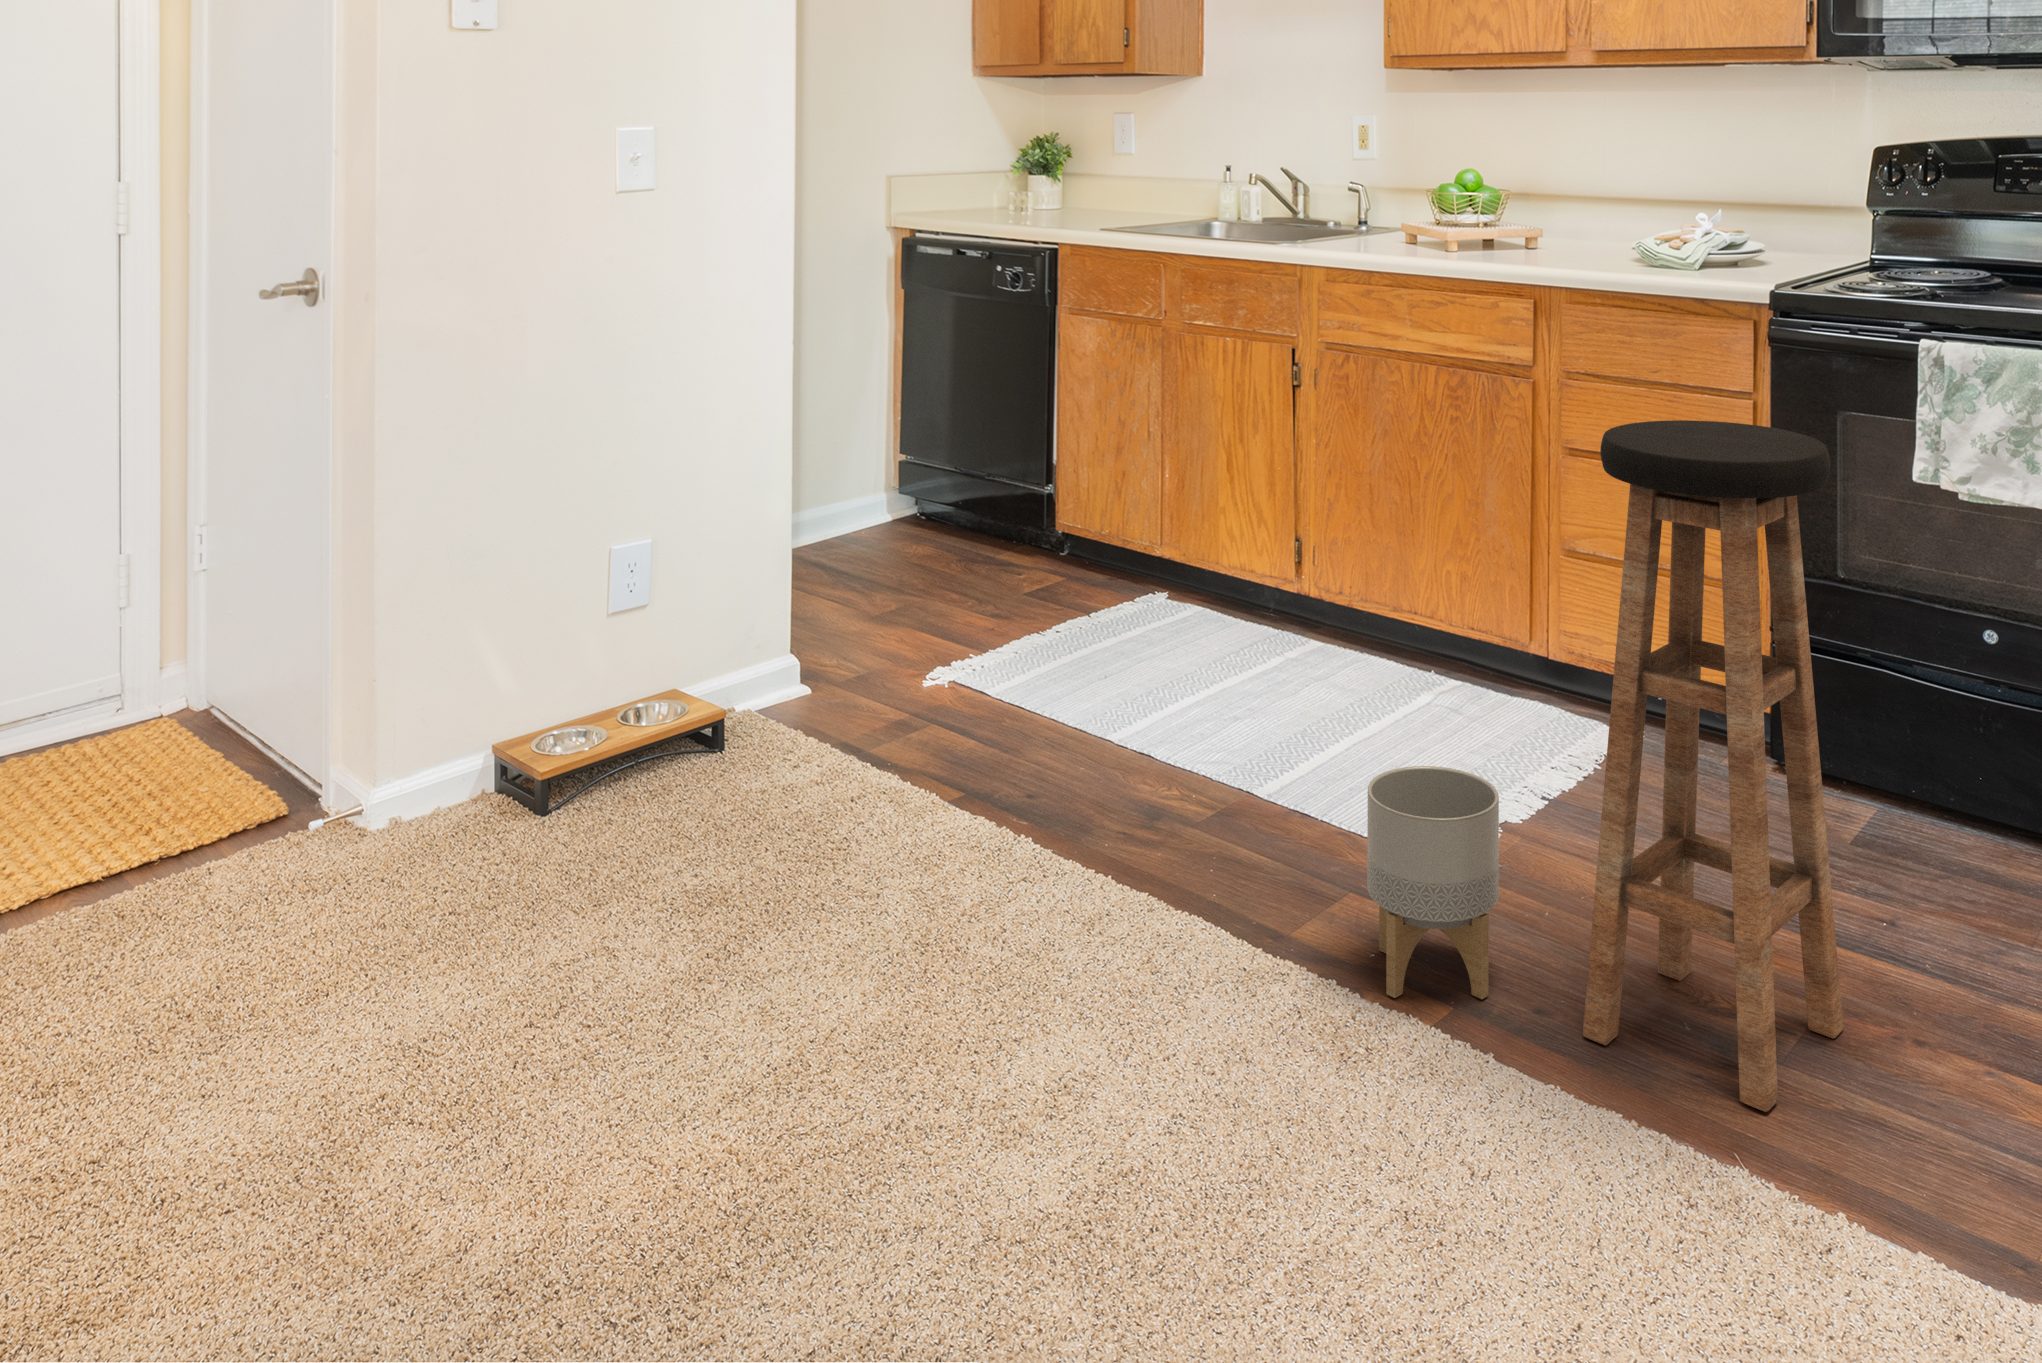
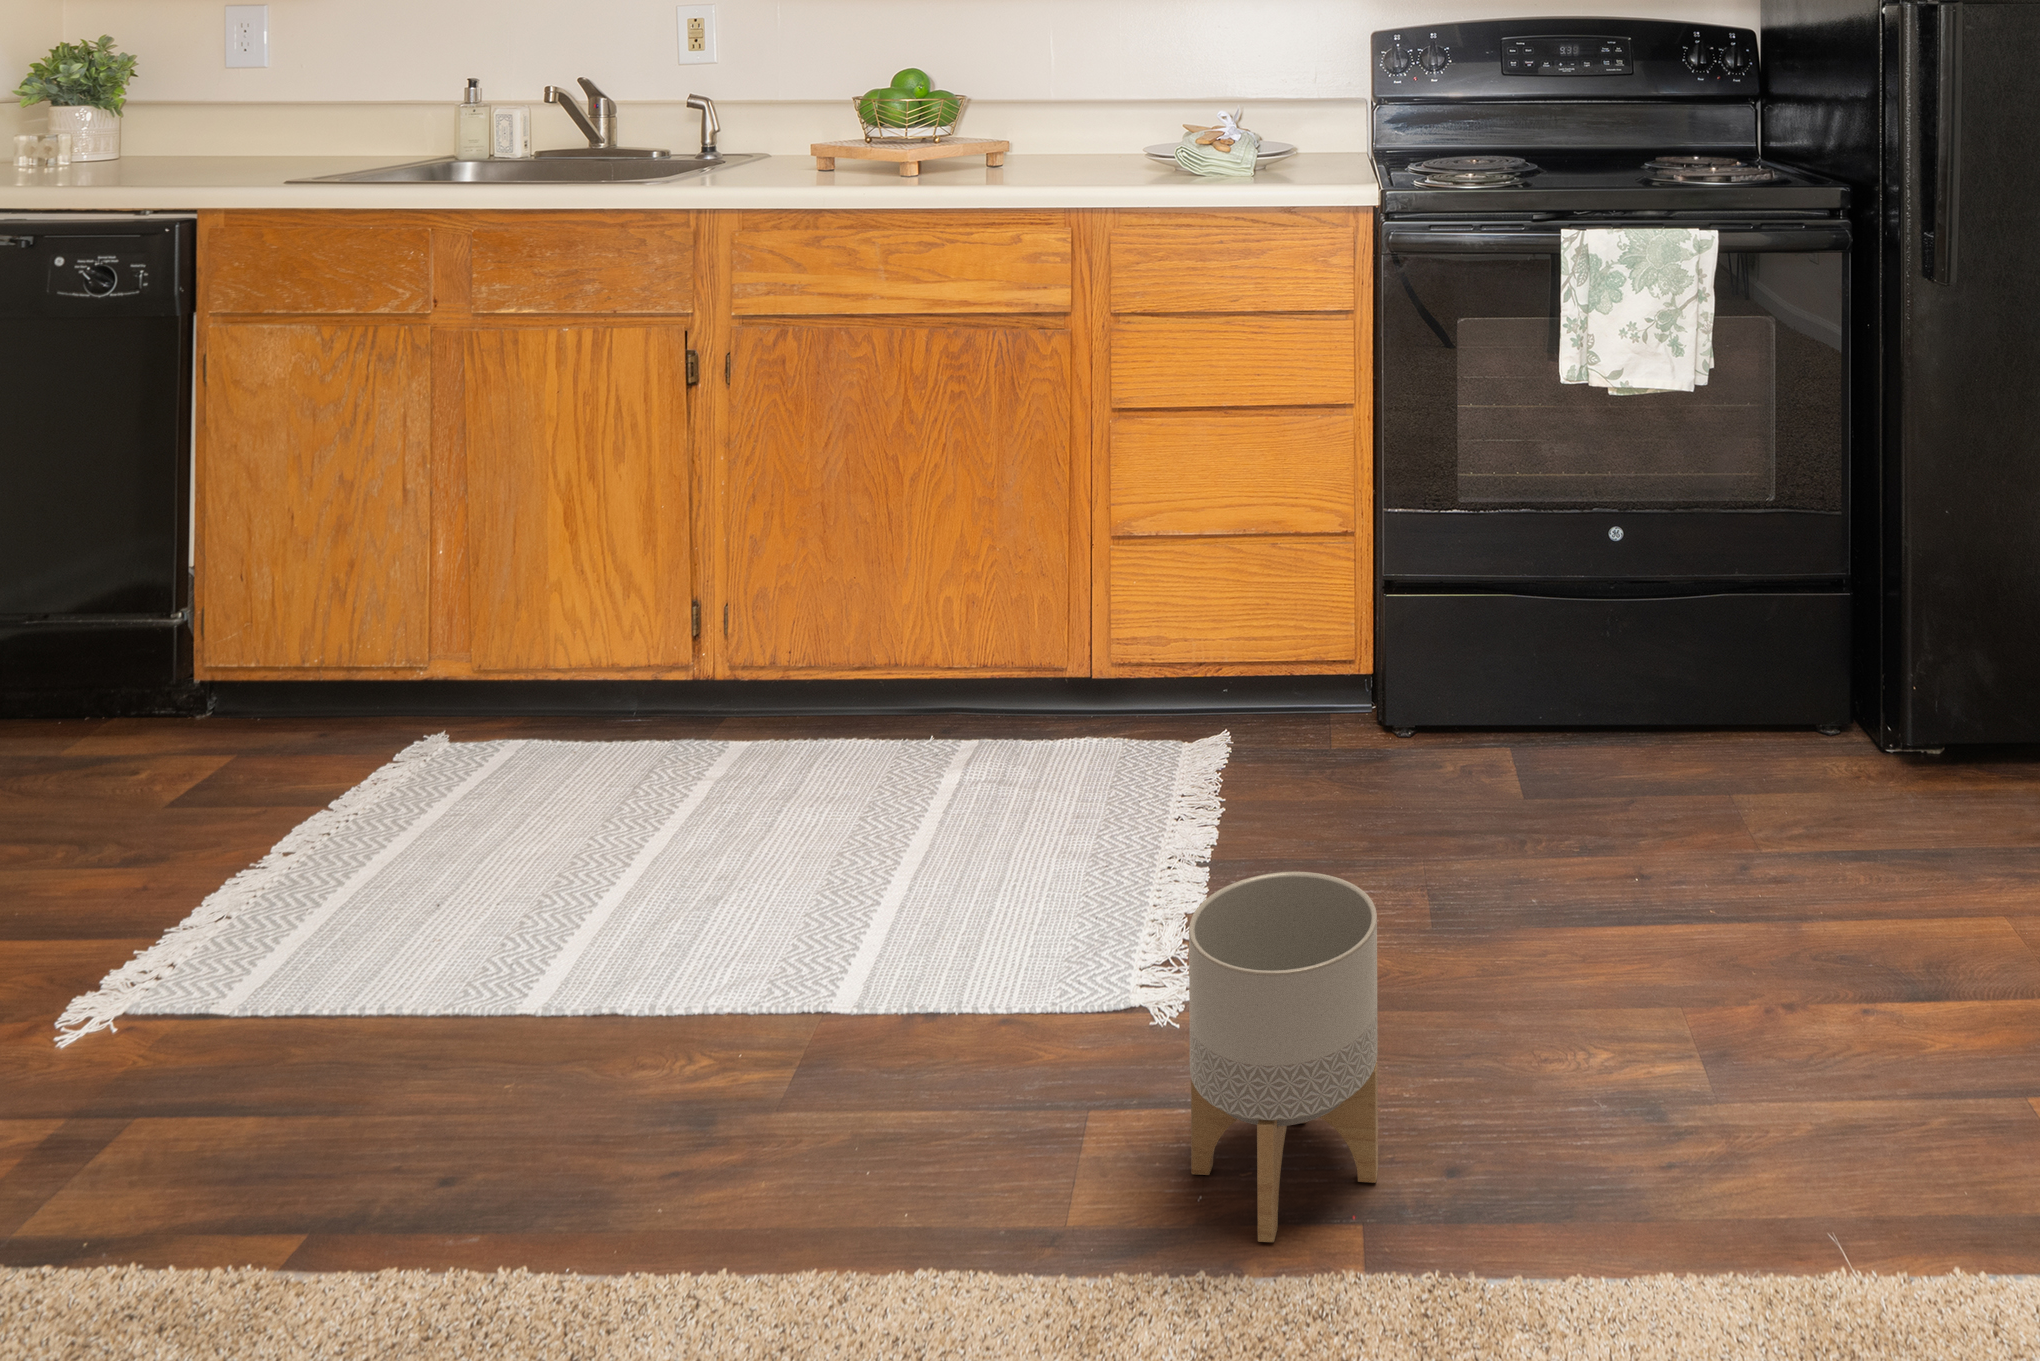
bar stool: present [1583,420,1843,1112] -> none [1498,339,1776,1172]

